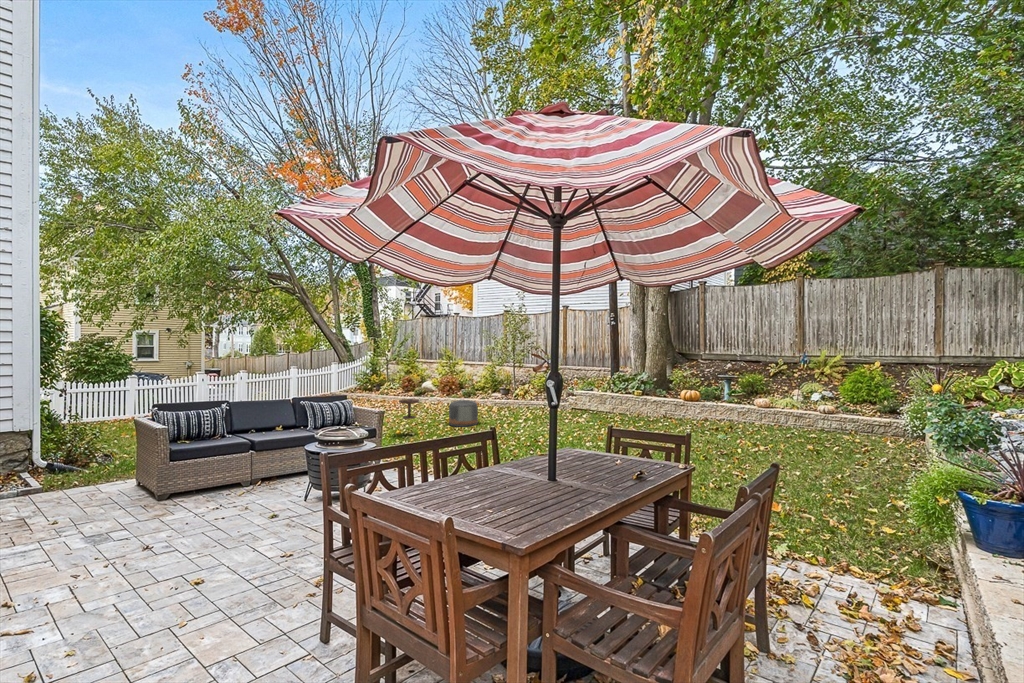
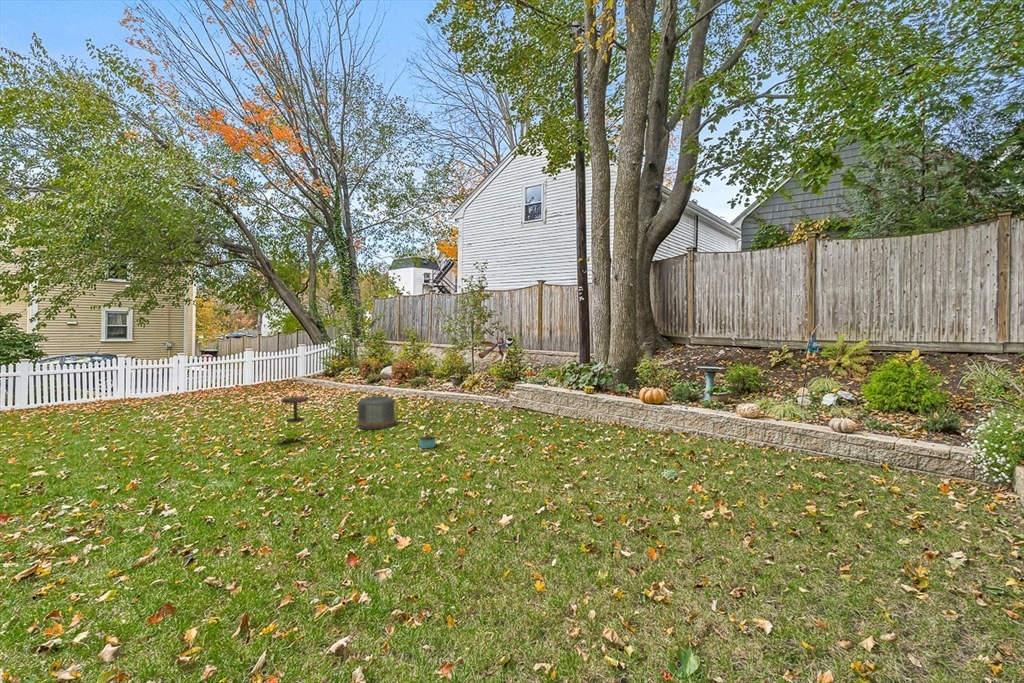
potted plant: none [510,396,534,437] -> present [413,396,441,448]

